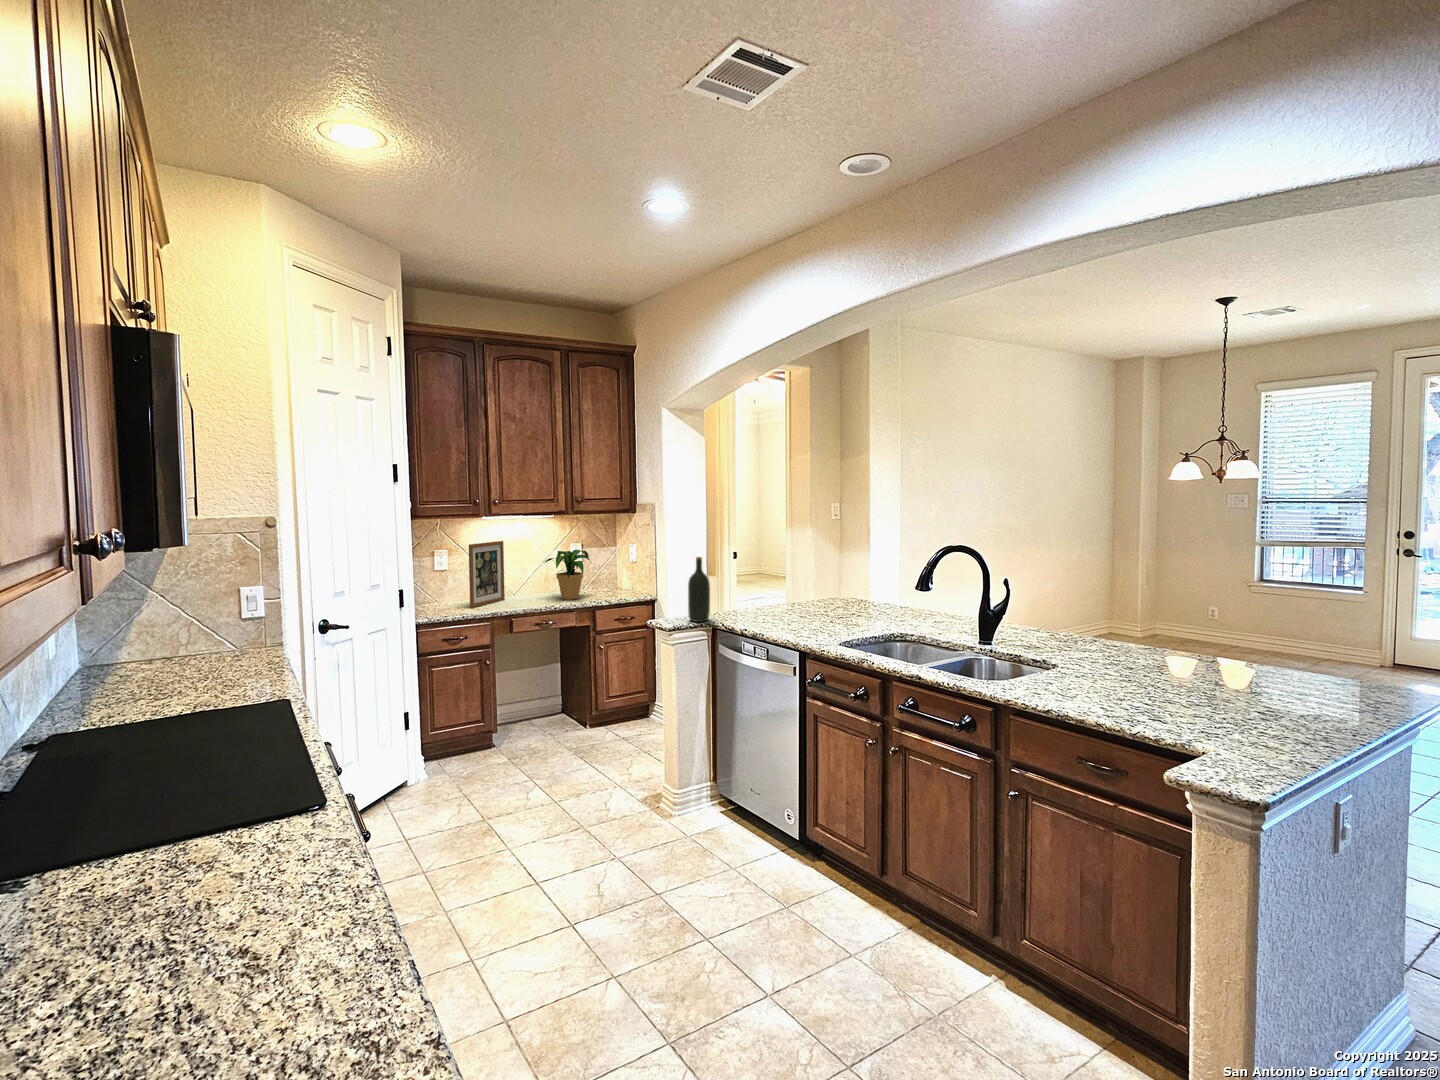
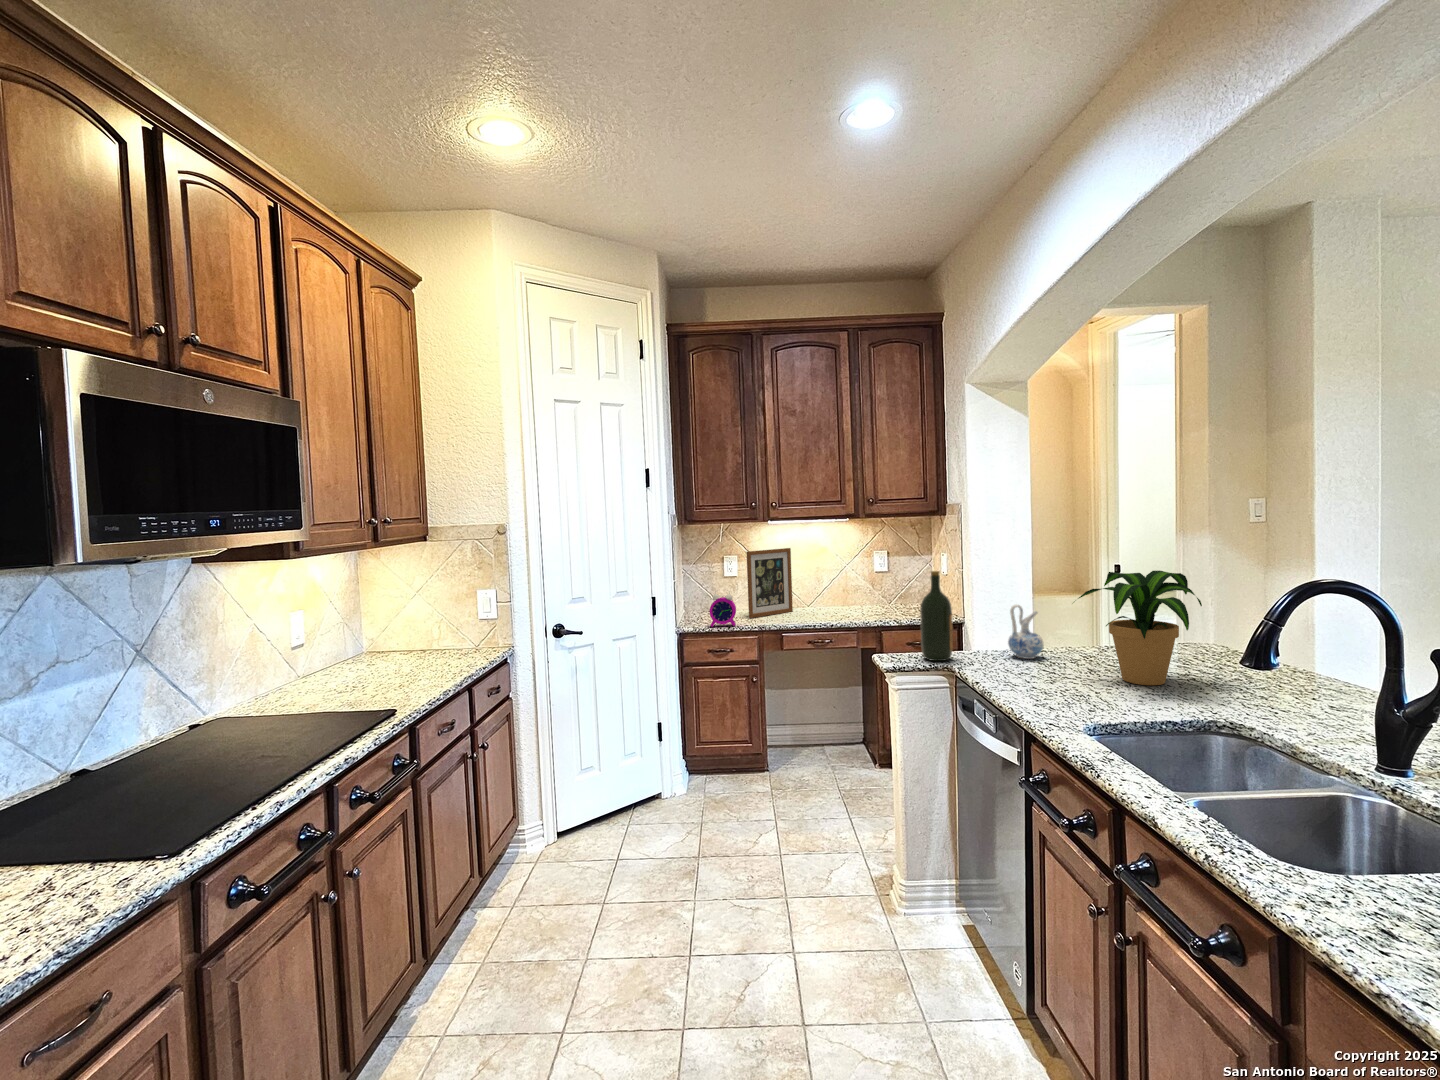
potted plant: present [544,550,592,600] -> present [1073,570,1202,685]
ceramic pitcher: none [739,579,761,615] -> present [1008,605,1044,659]
alarm clock: none [441,581,468,618] -> present [710,594,736,627]

